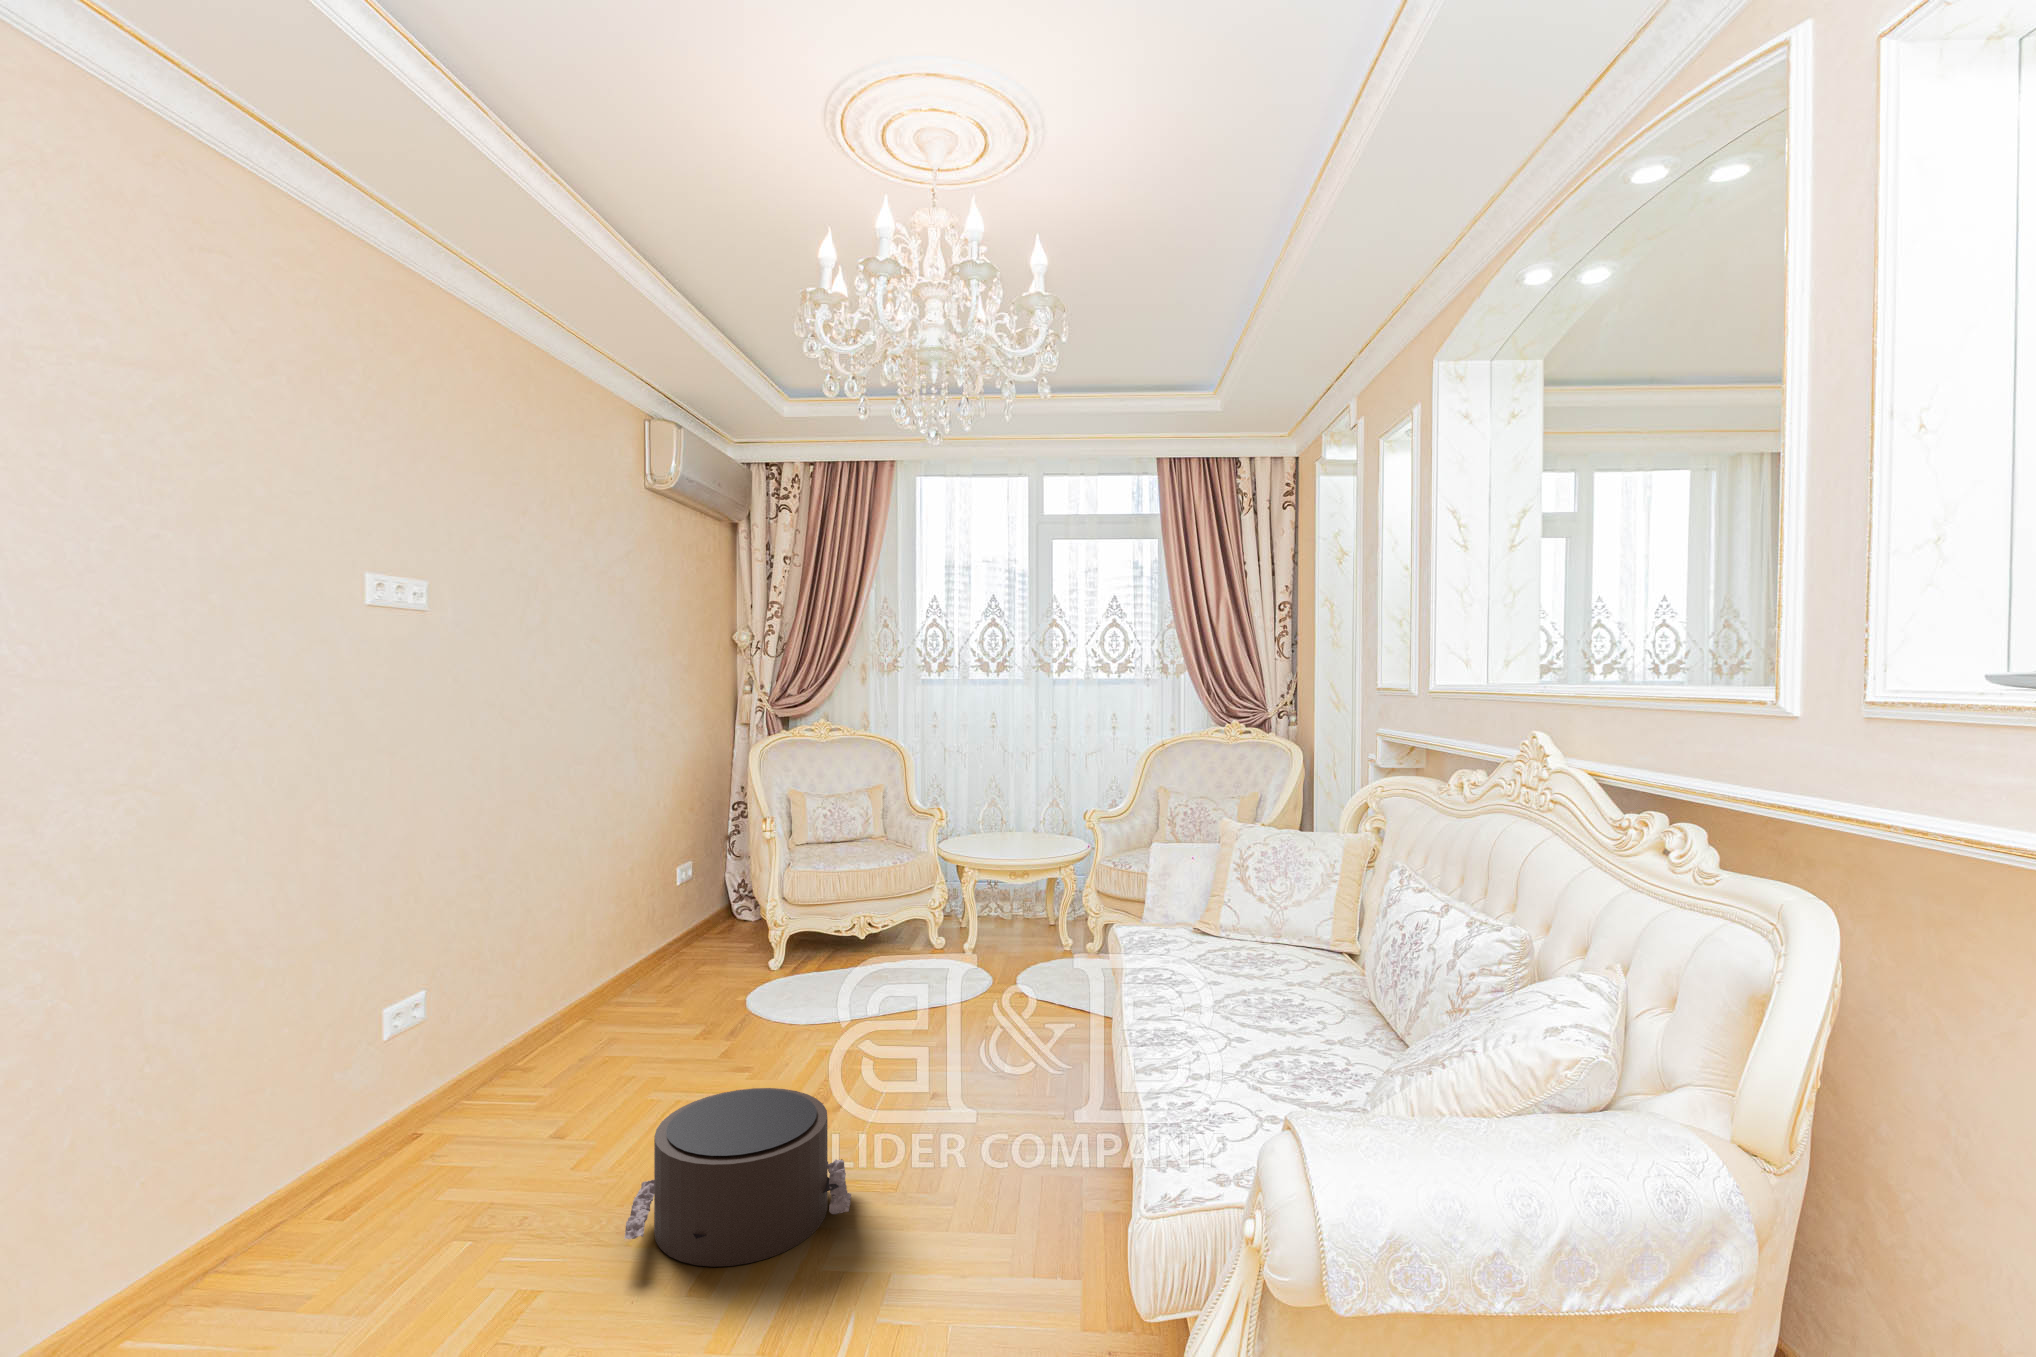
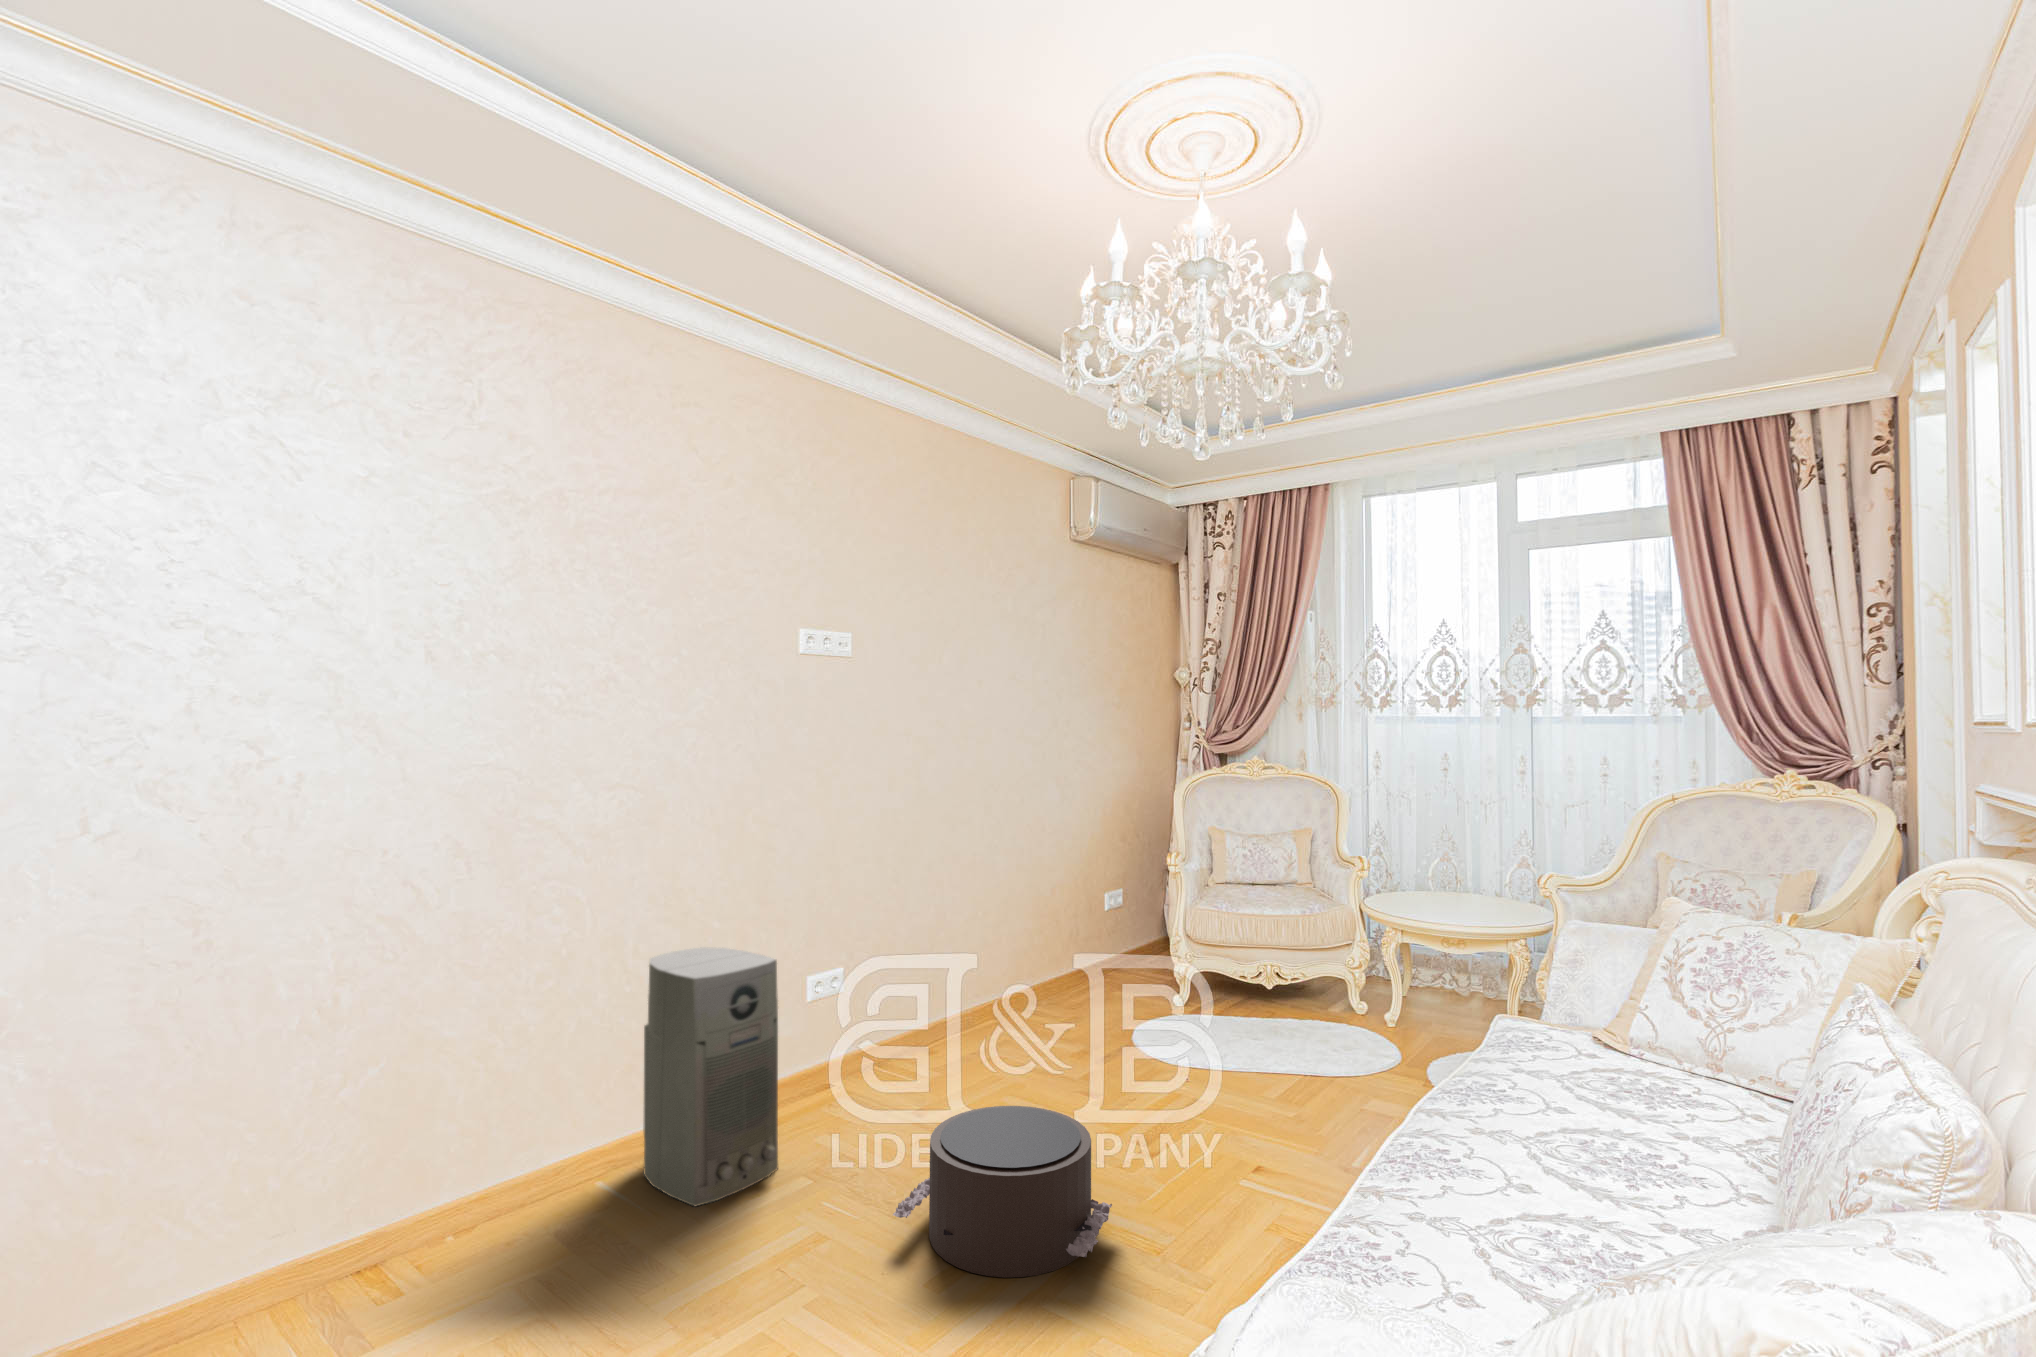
air purifier: none [187,990,418,1321] -> present [643,947,778,1206]

